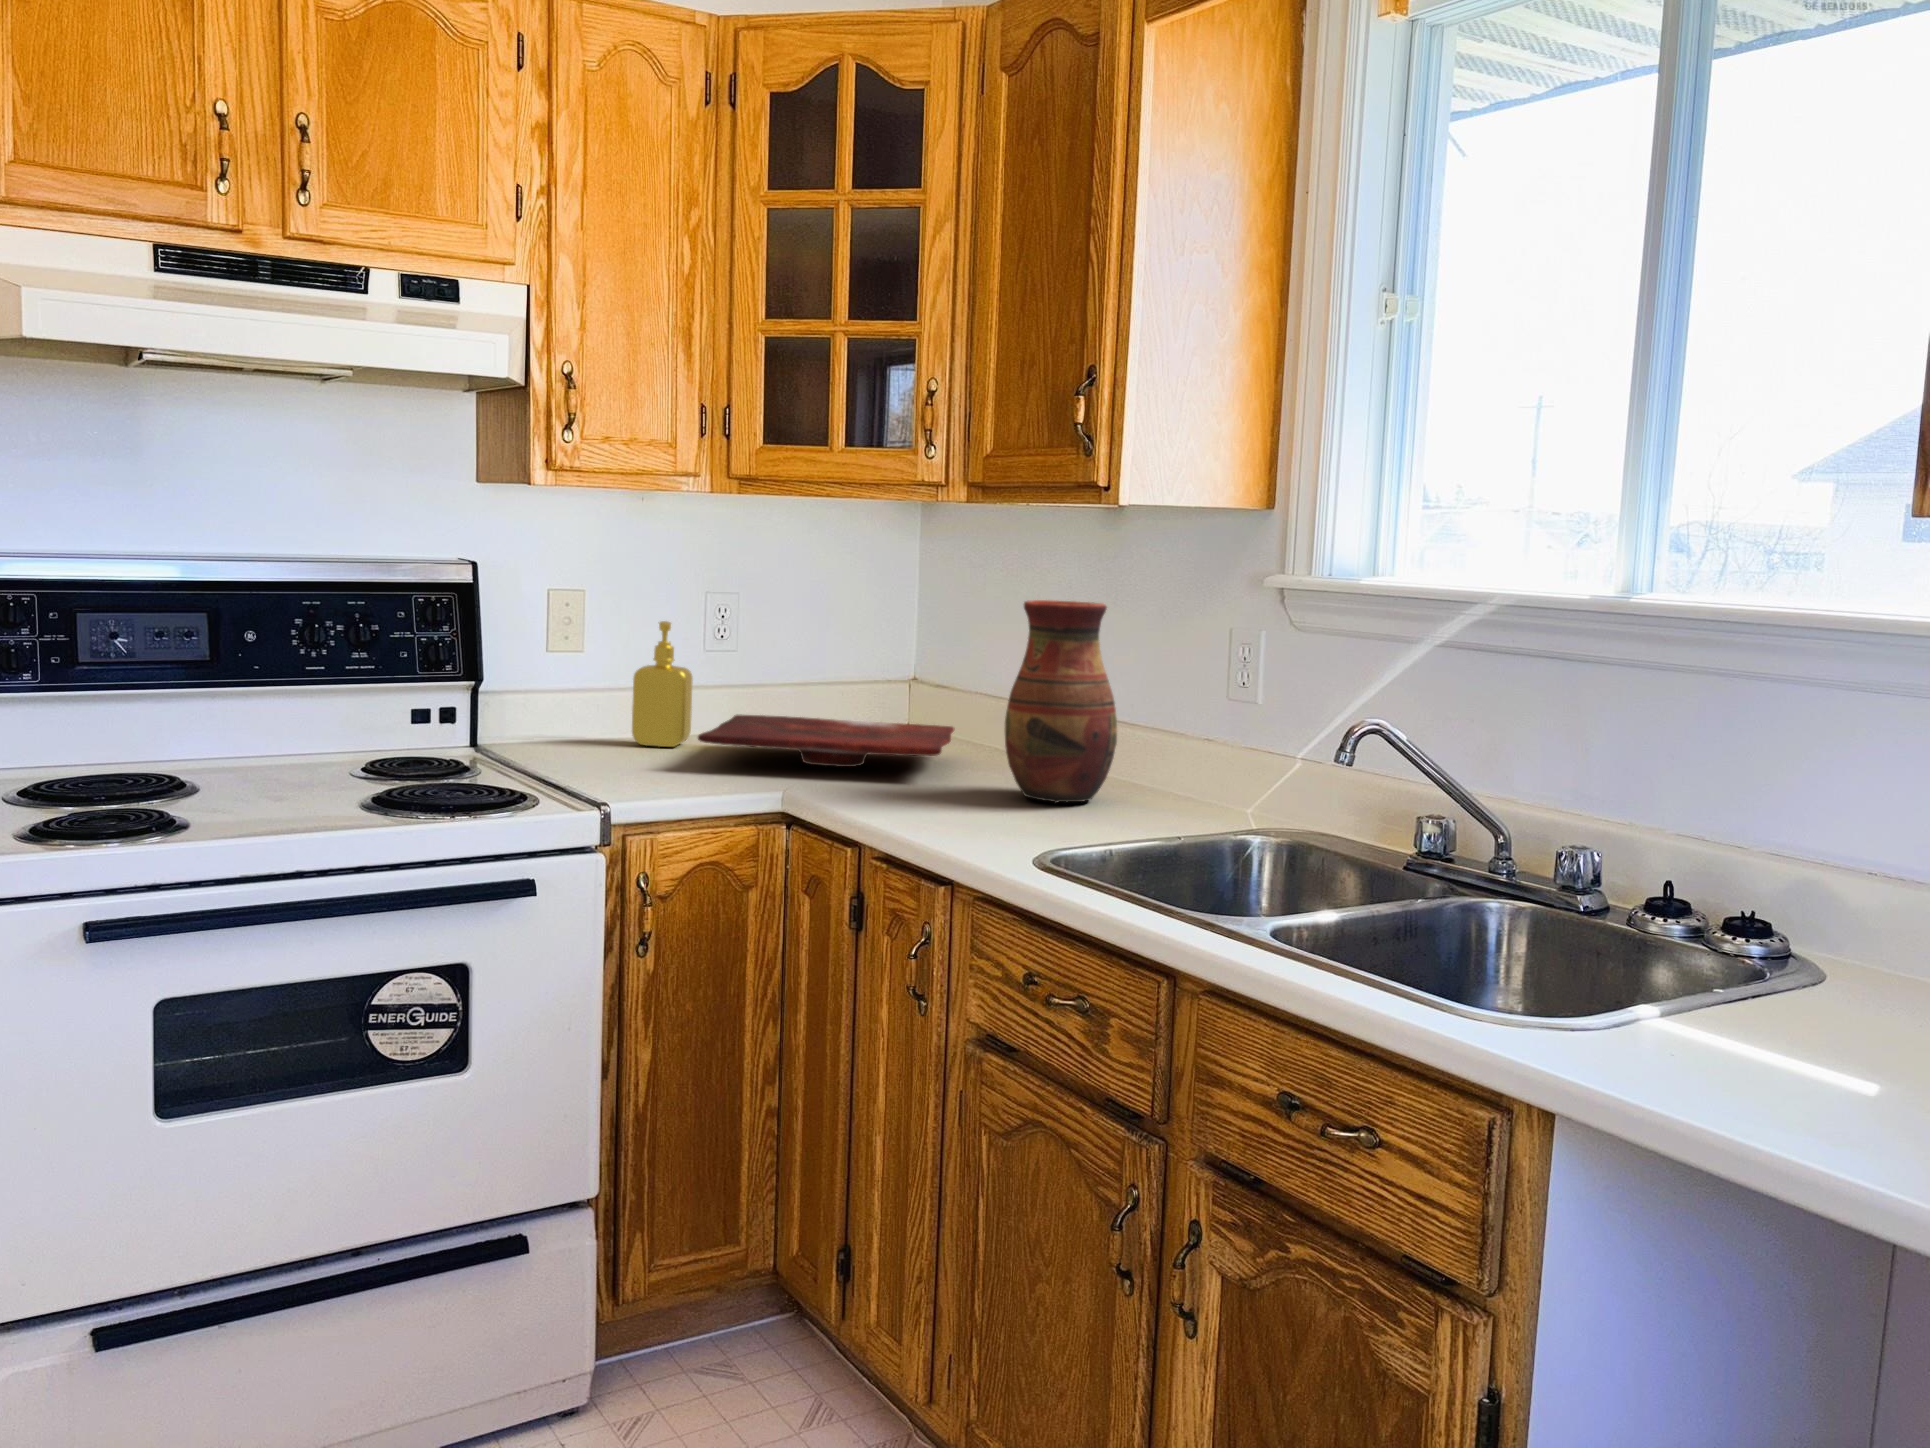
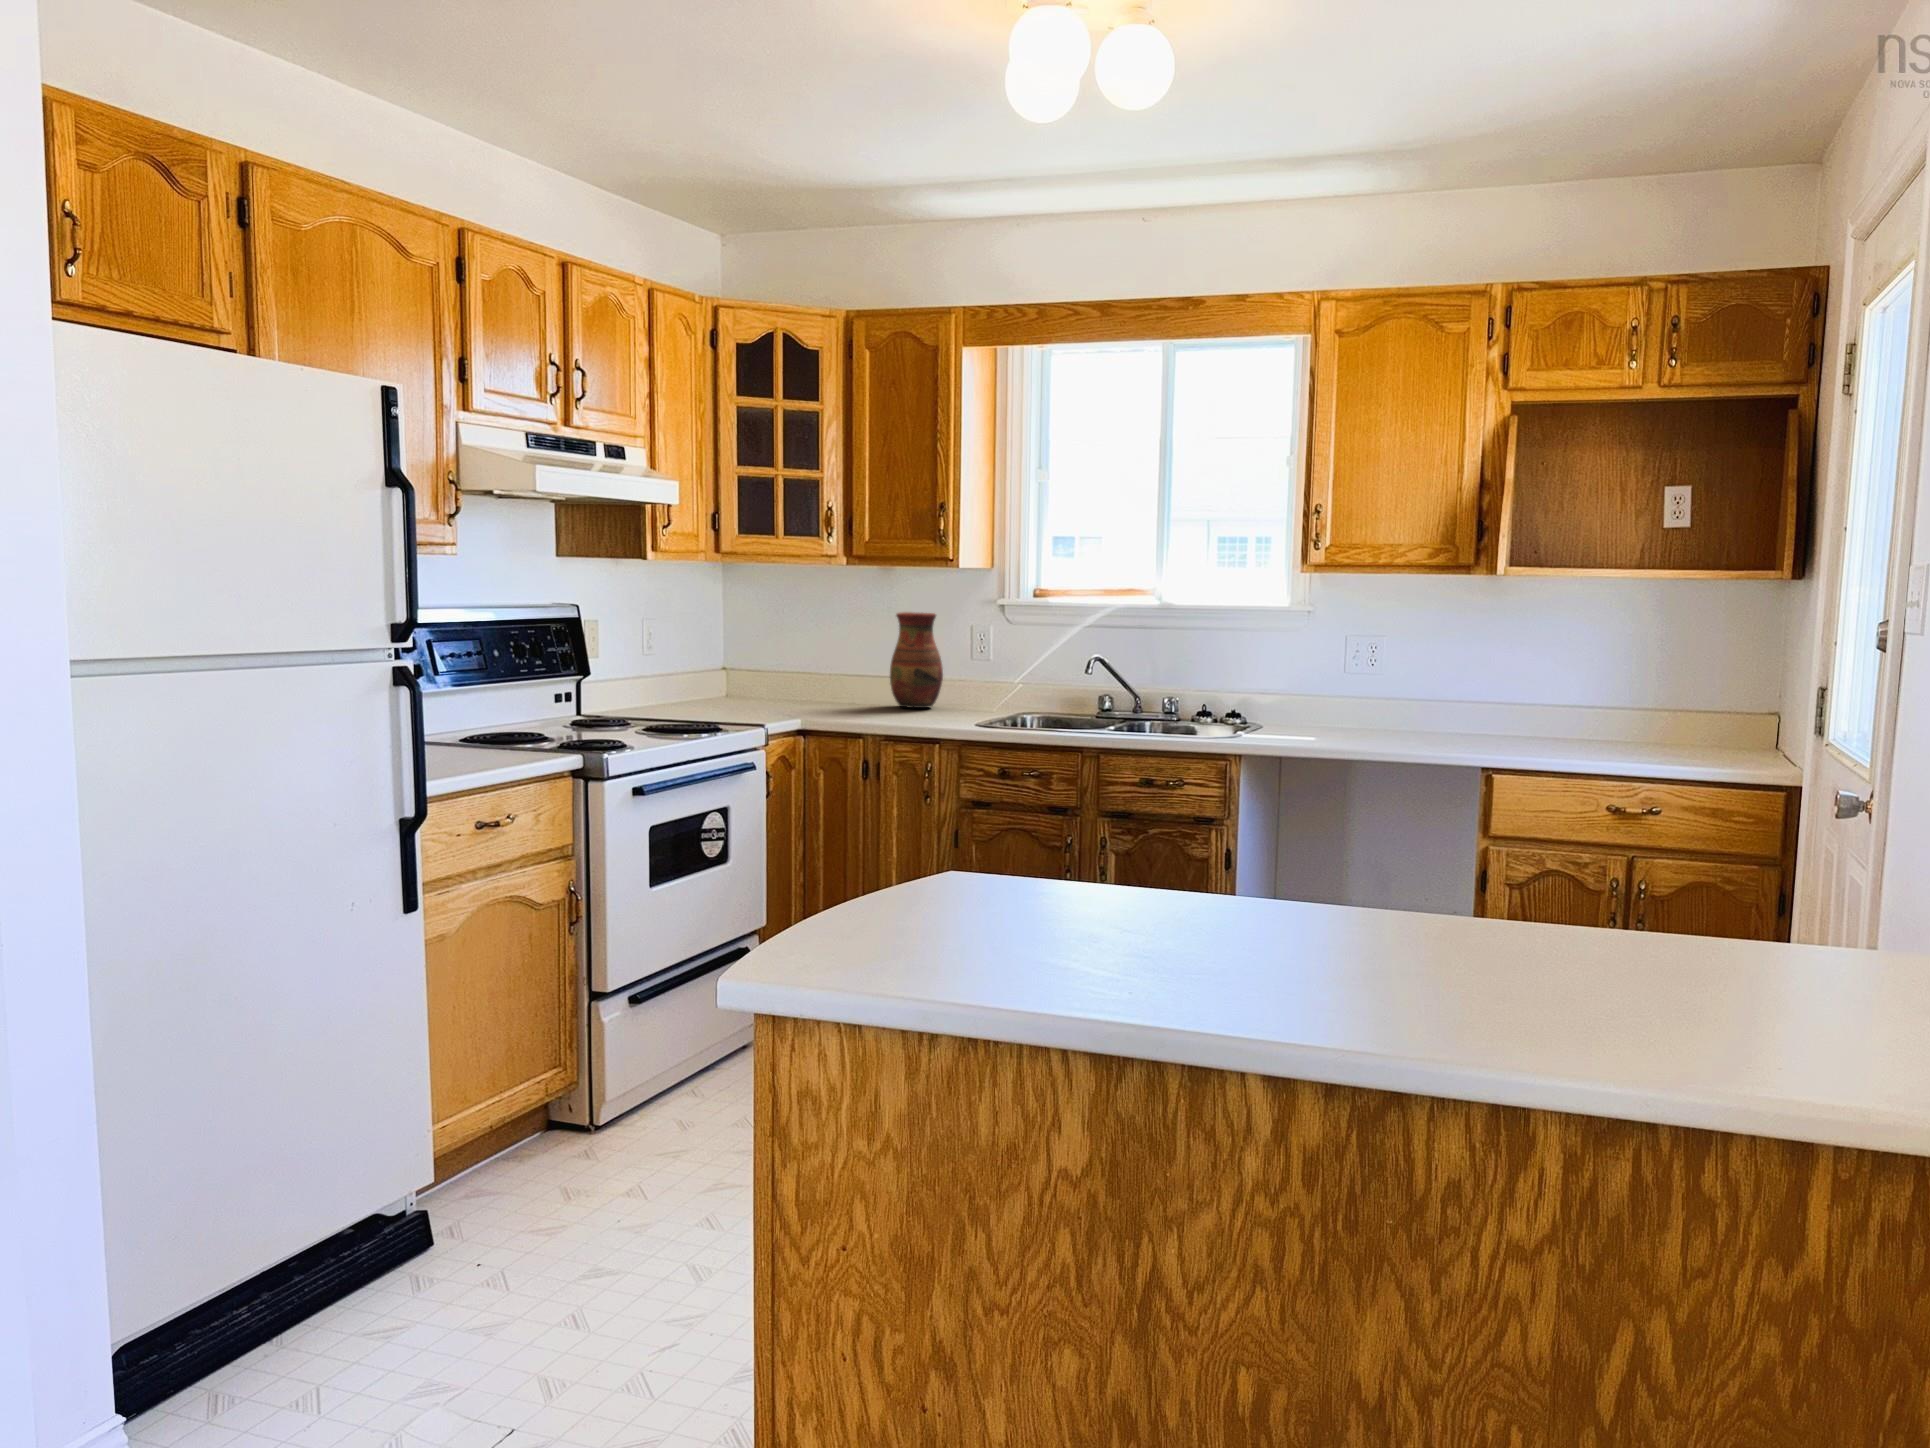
soap dispenser: present [632,621,692,747] -> none [647,633,682,705]
cutting board: present [698,715,954,767] -> none [700,682,852,705]

